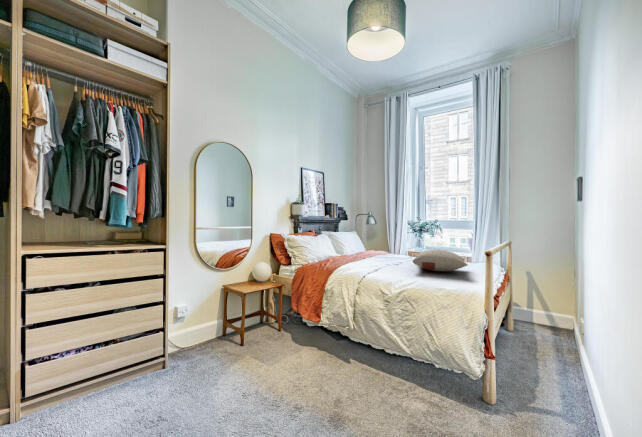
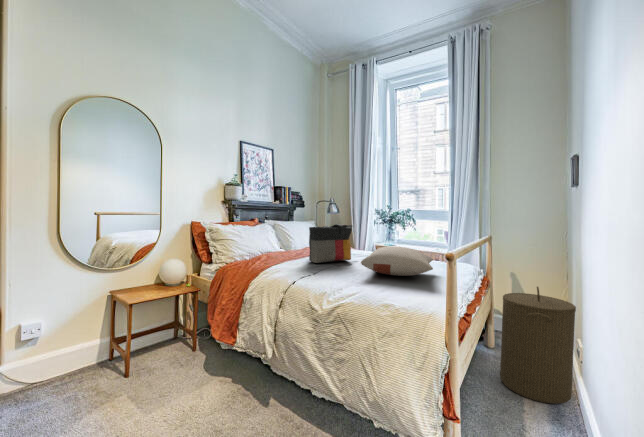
tote bag: none [367,234,399,263] -> present [309,224,352,263]
laundry hamper: none [520,279,577,365] -> present [500,287,576,404]

